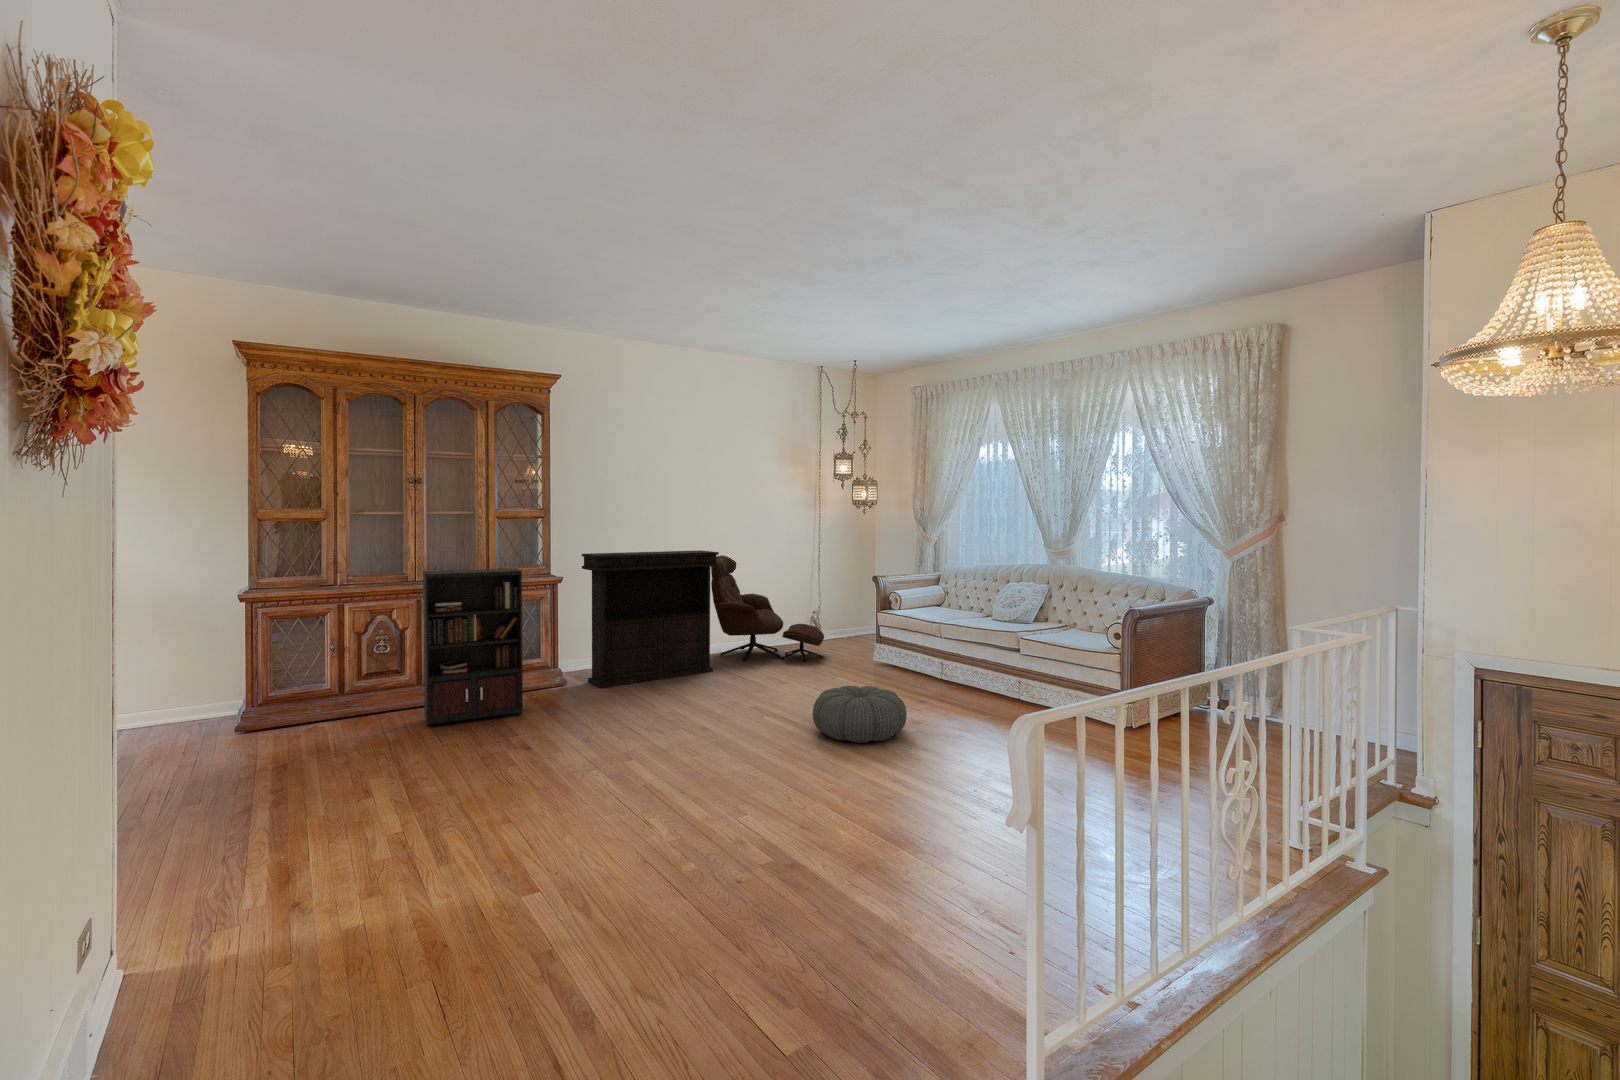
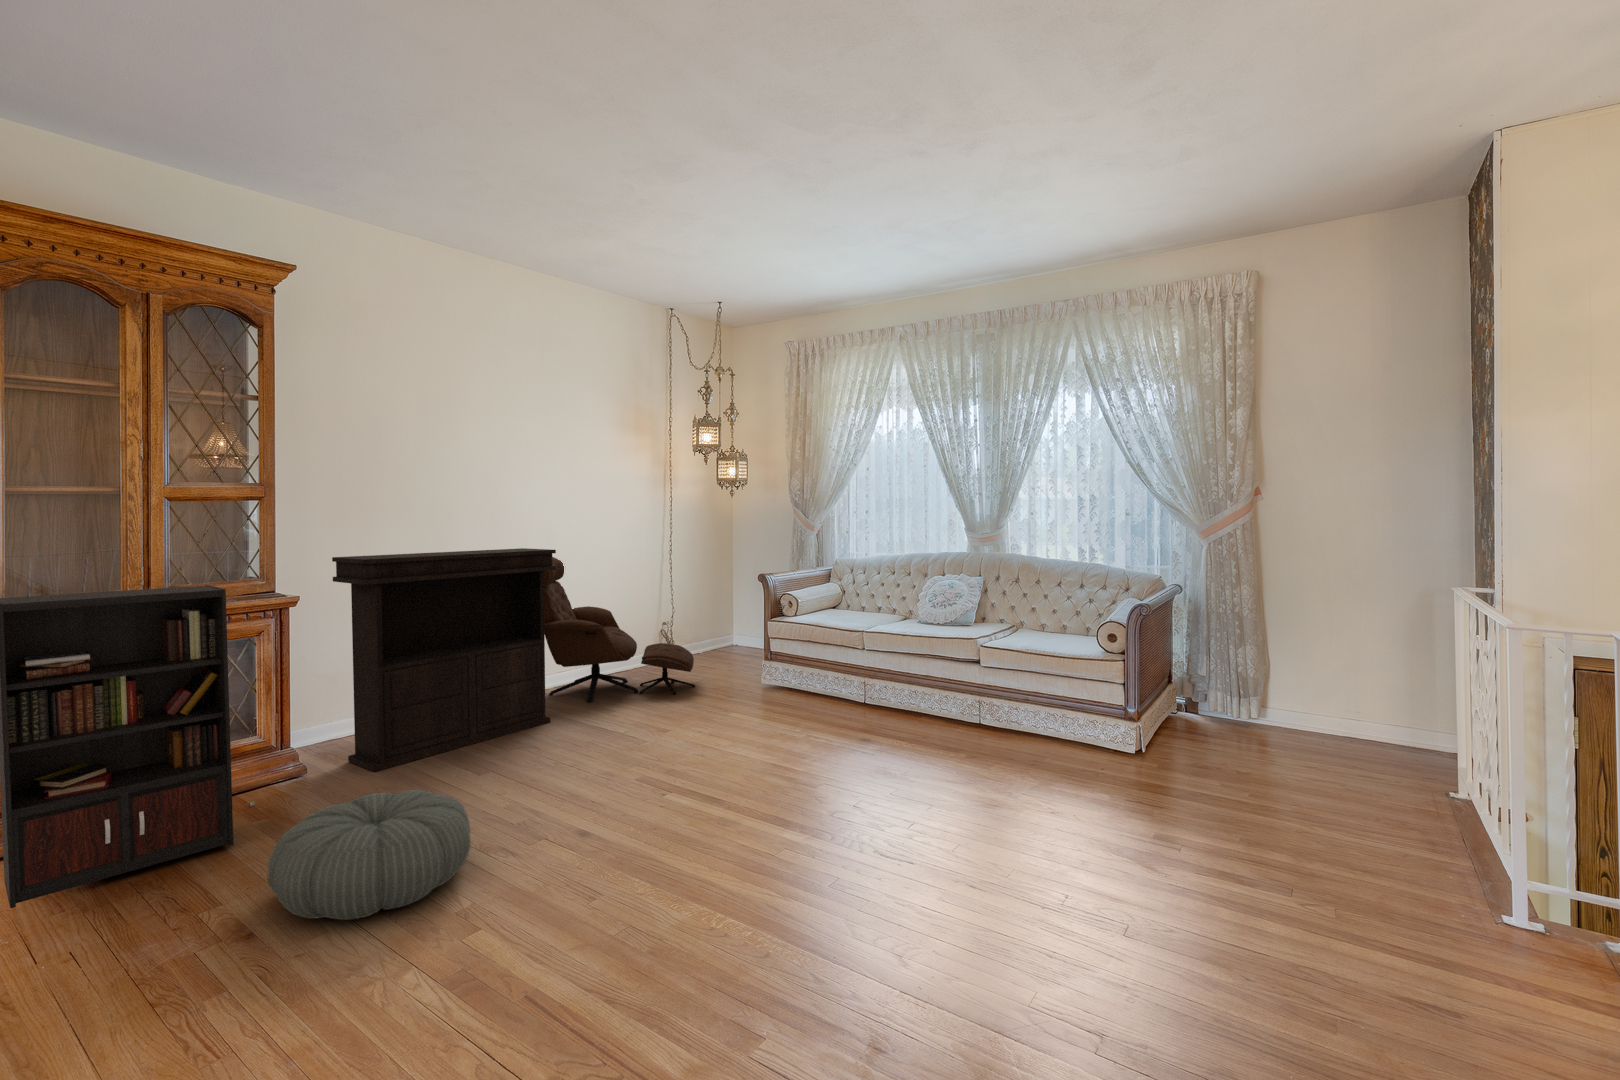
pouf: present [813,686,907,743] -> present [268,790,471,920]

